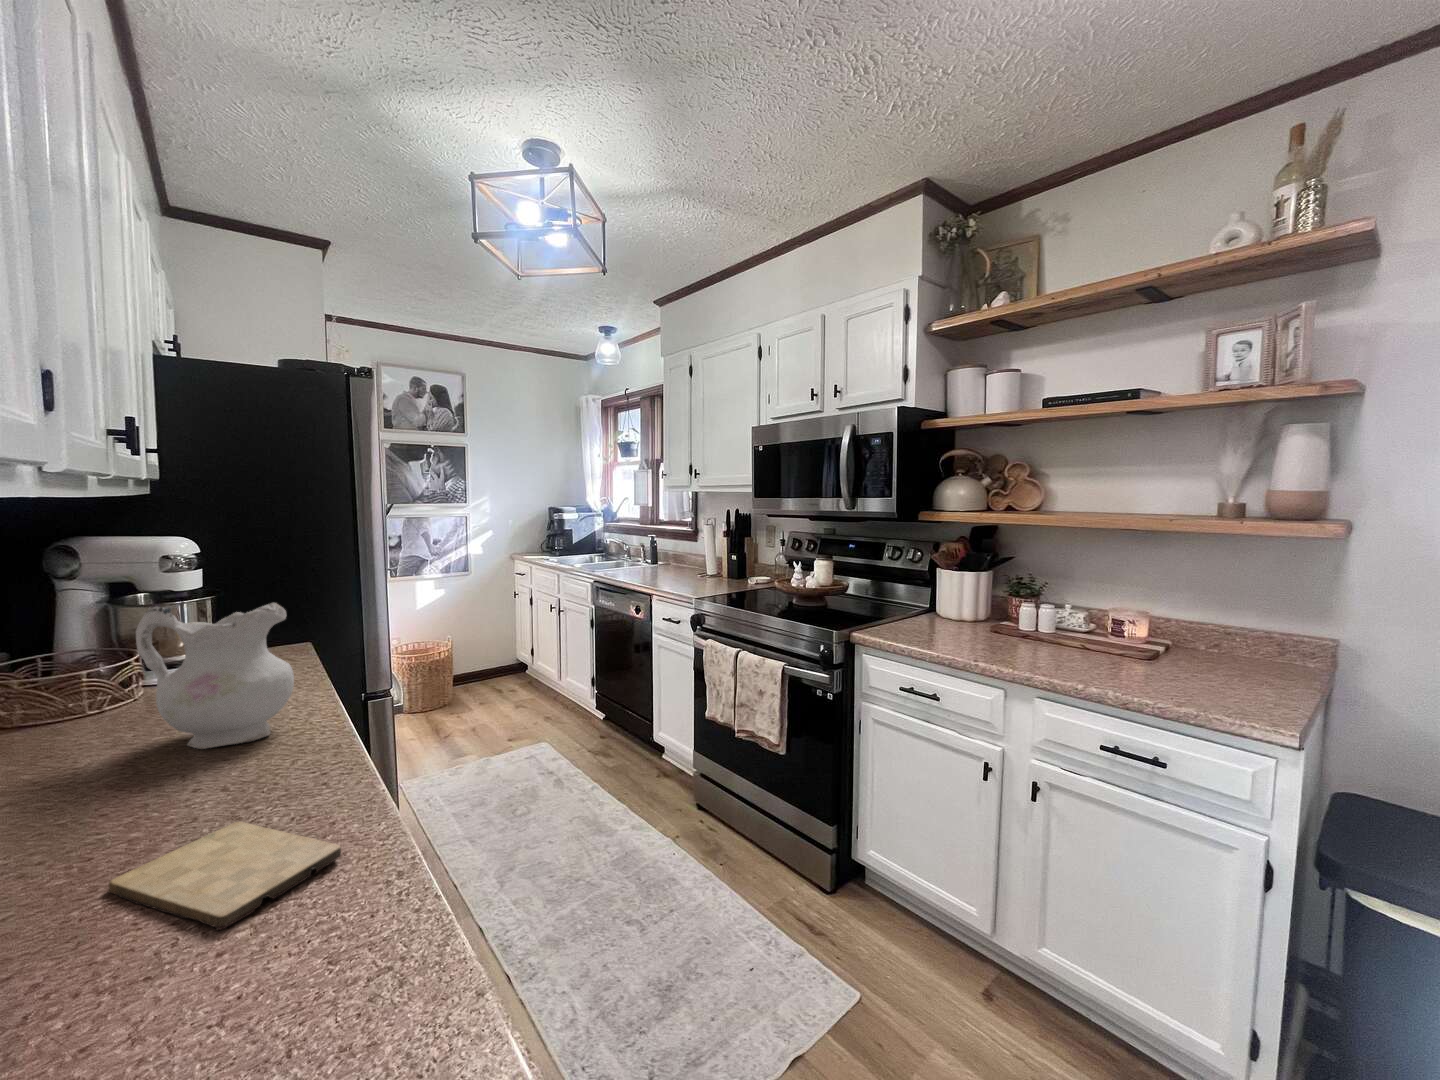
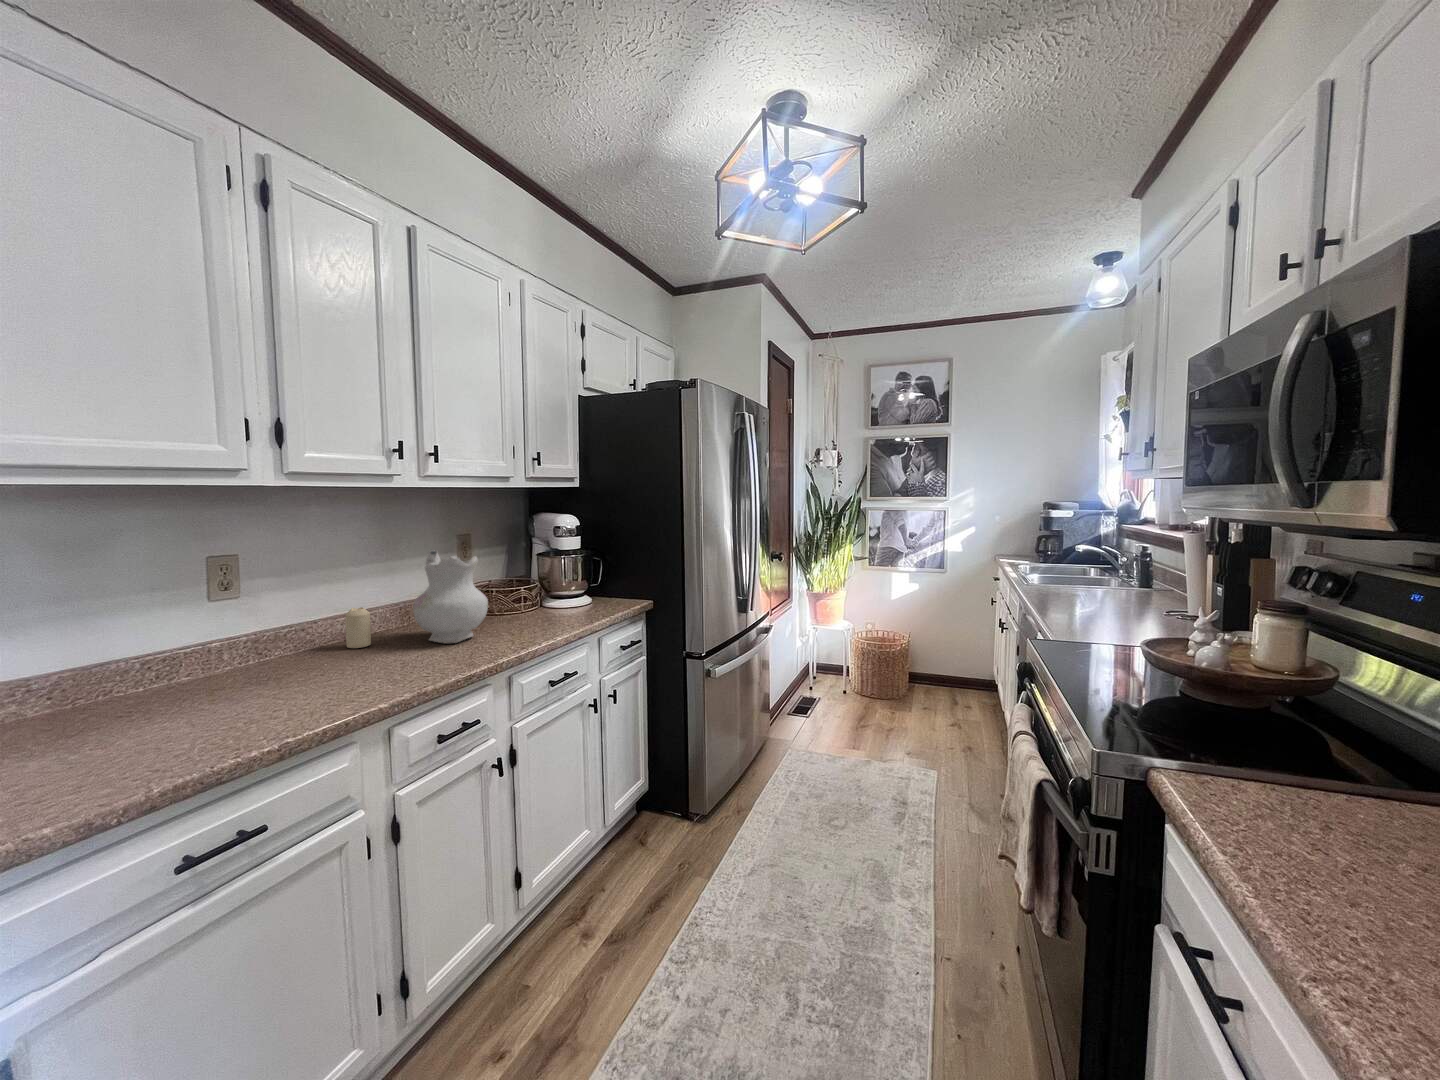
candle: none [74,723,133,803] -> present [345,607,371,648]
cutting board: present [108,822,341,930] -> none [186,674,310,712]

